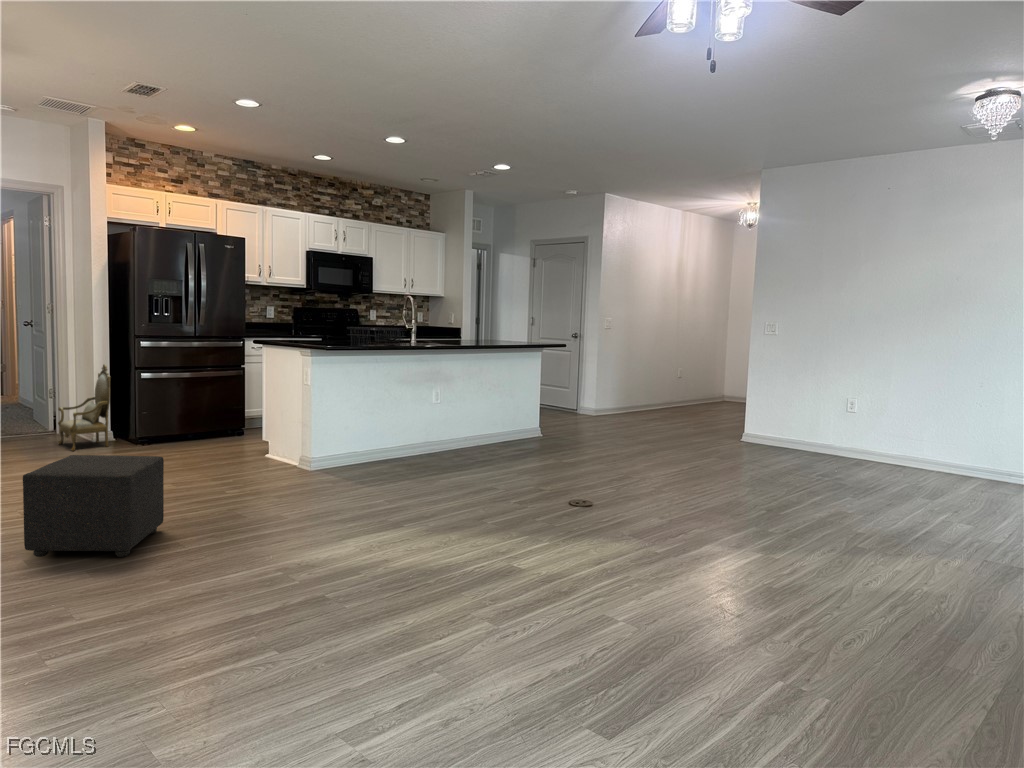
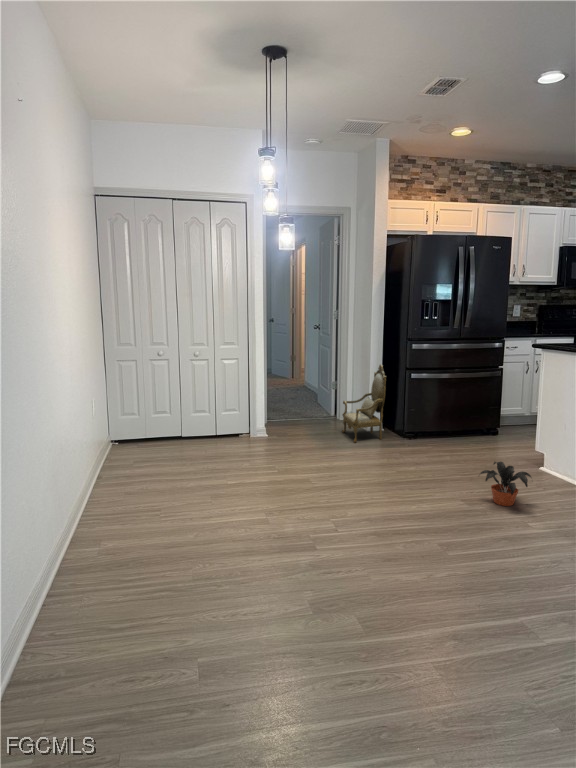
potted plant: none [190,442,238,478] -> present [480,462,531,506]
ottoman: present [23,455,164,557] -> none [342,504,506,696]

